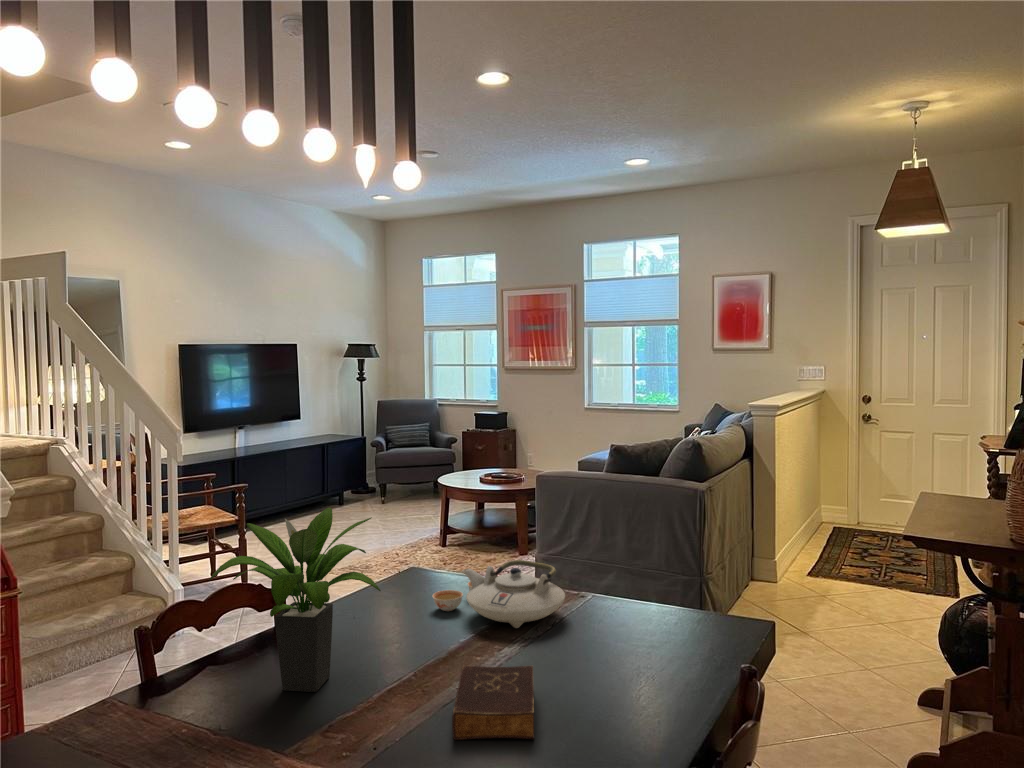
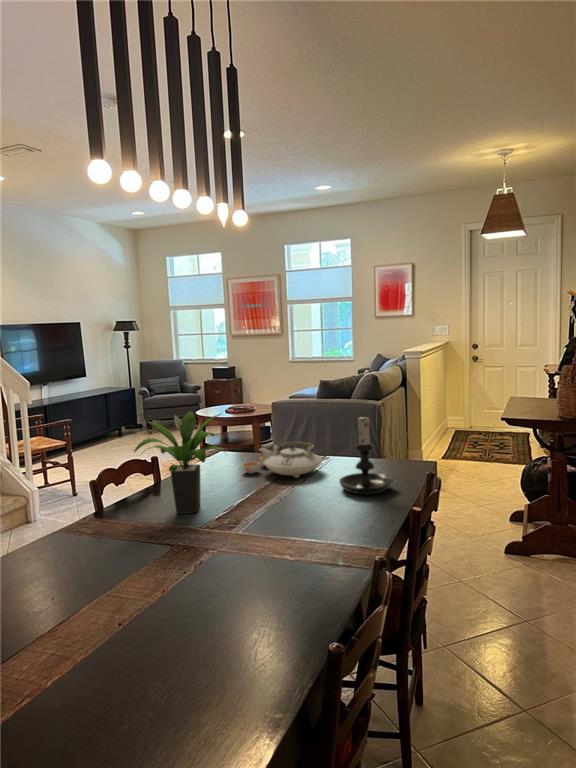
candle holder: none [580,528,681,680] -> present [339,417,394,494]
book: present [452,666,534,740] -> none [279,489,329,525]

